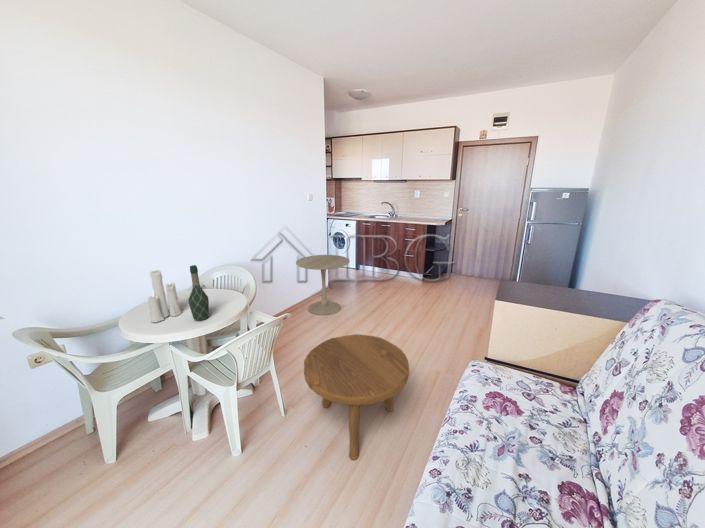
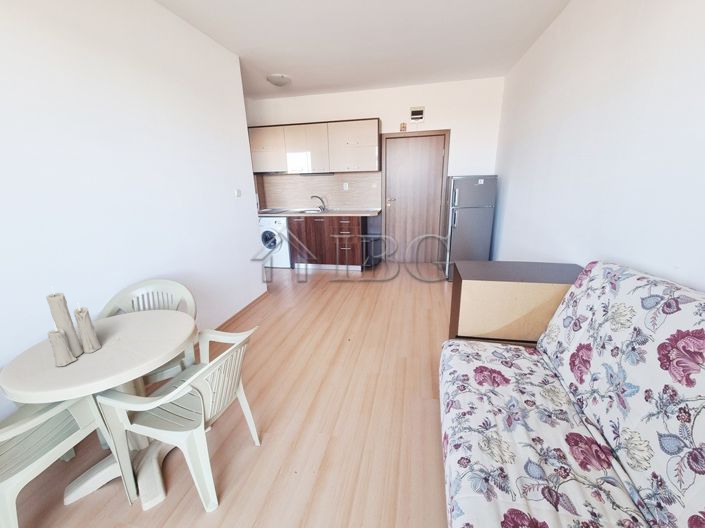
side table: present [296,255,350,315] -> none [228,255,290,322]
wine bottle: present [188,265,209,321] -> none [113,280,146,353]
footstool: present [304,334,409,460] -> none [278,335,395,472]

